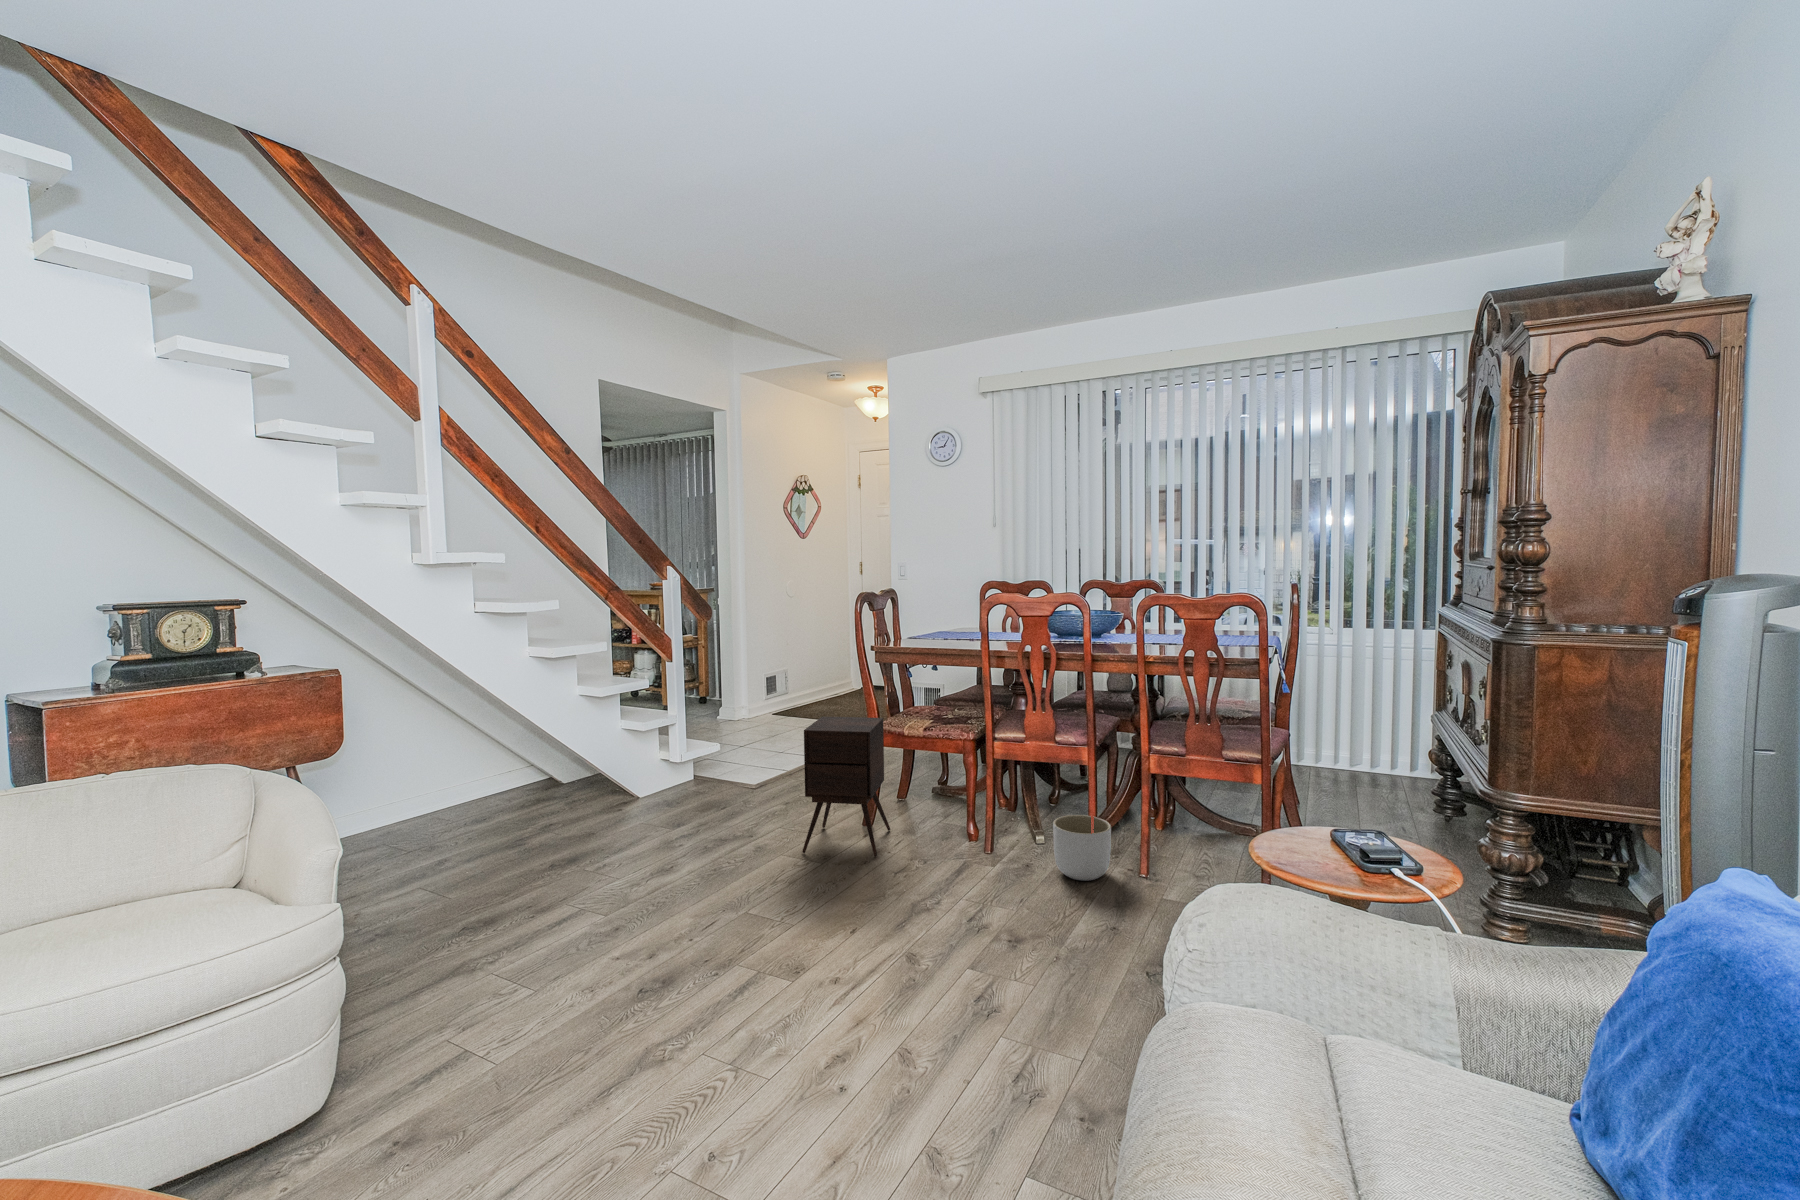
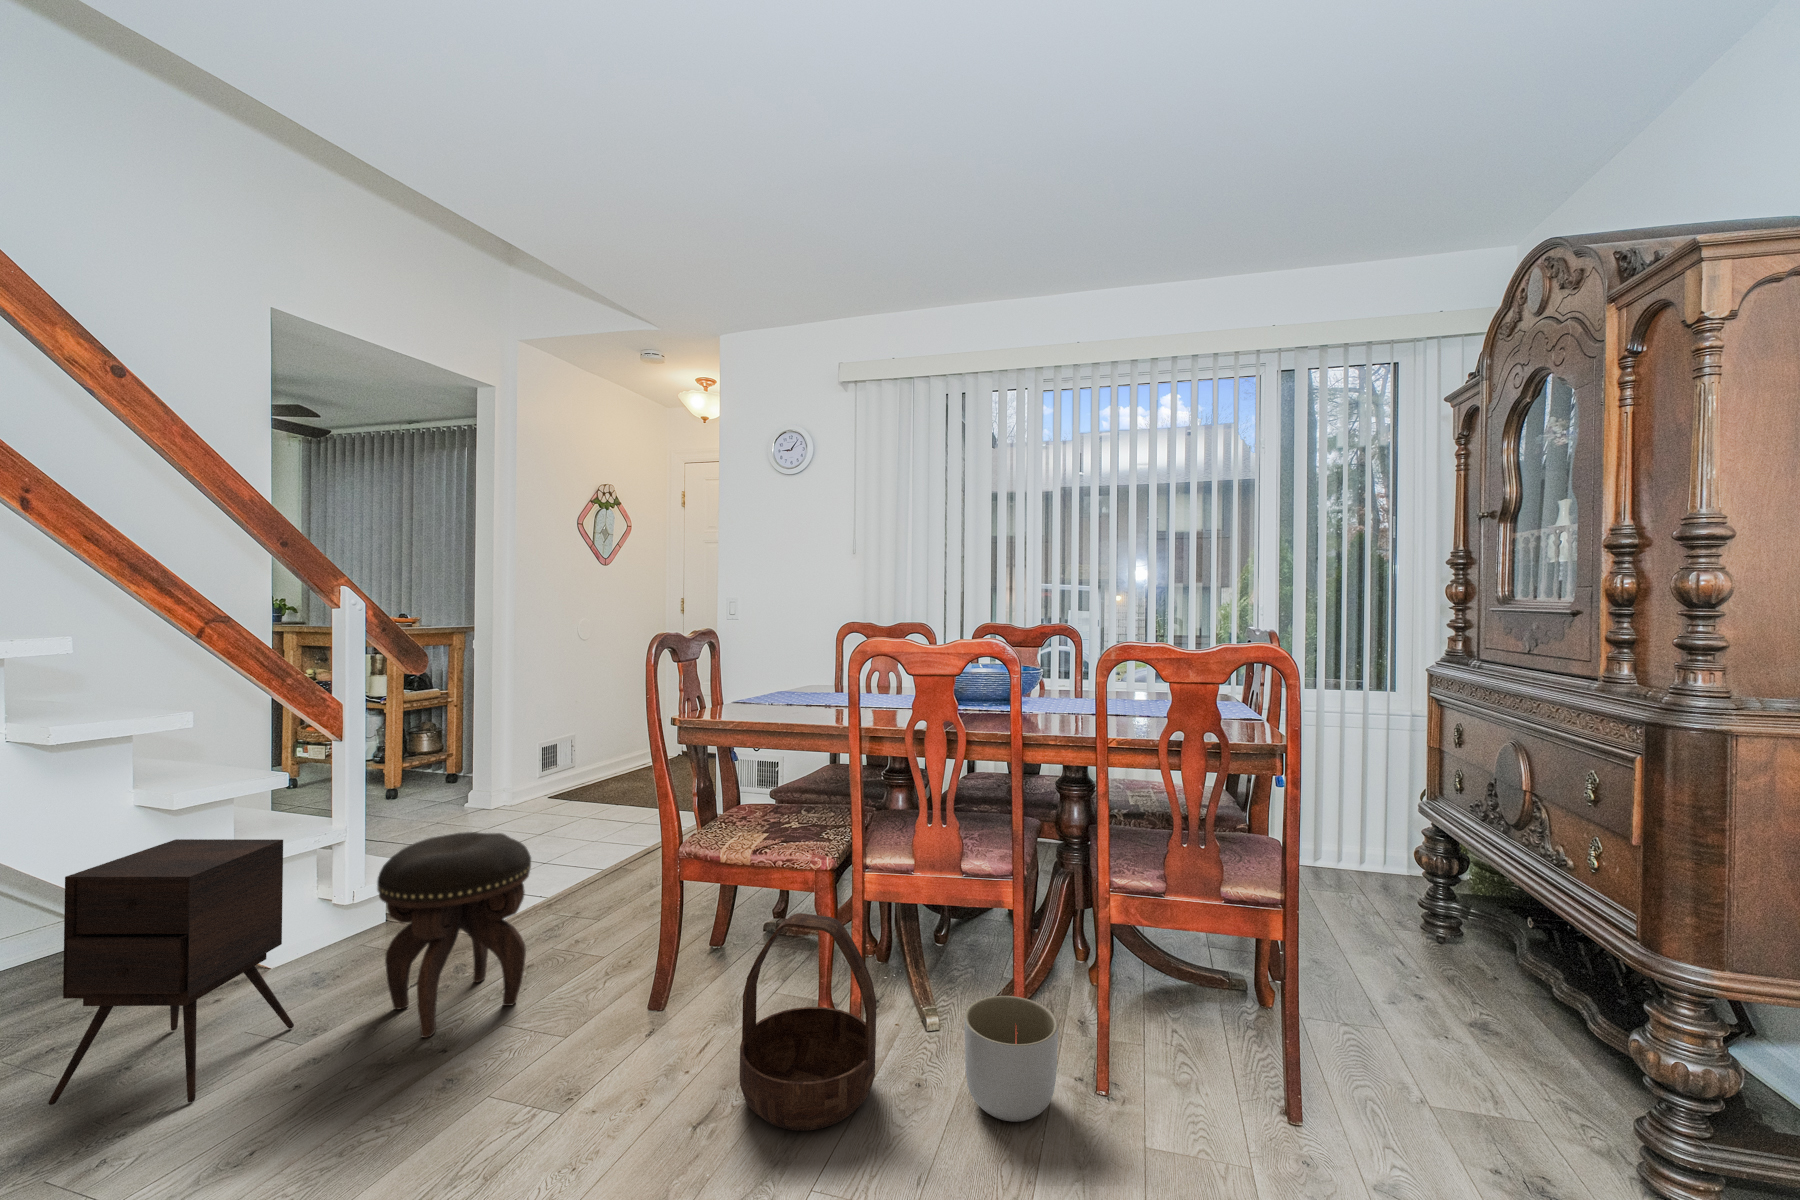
footstool: none [708,717,790,830] -> present [377,832,531,1038]
side table: present [802,717,890,857] -> present [48,839,294,1105]
basket: none [921,759,1000,876] -> present [740,913,876,1131]

